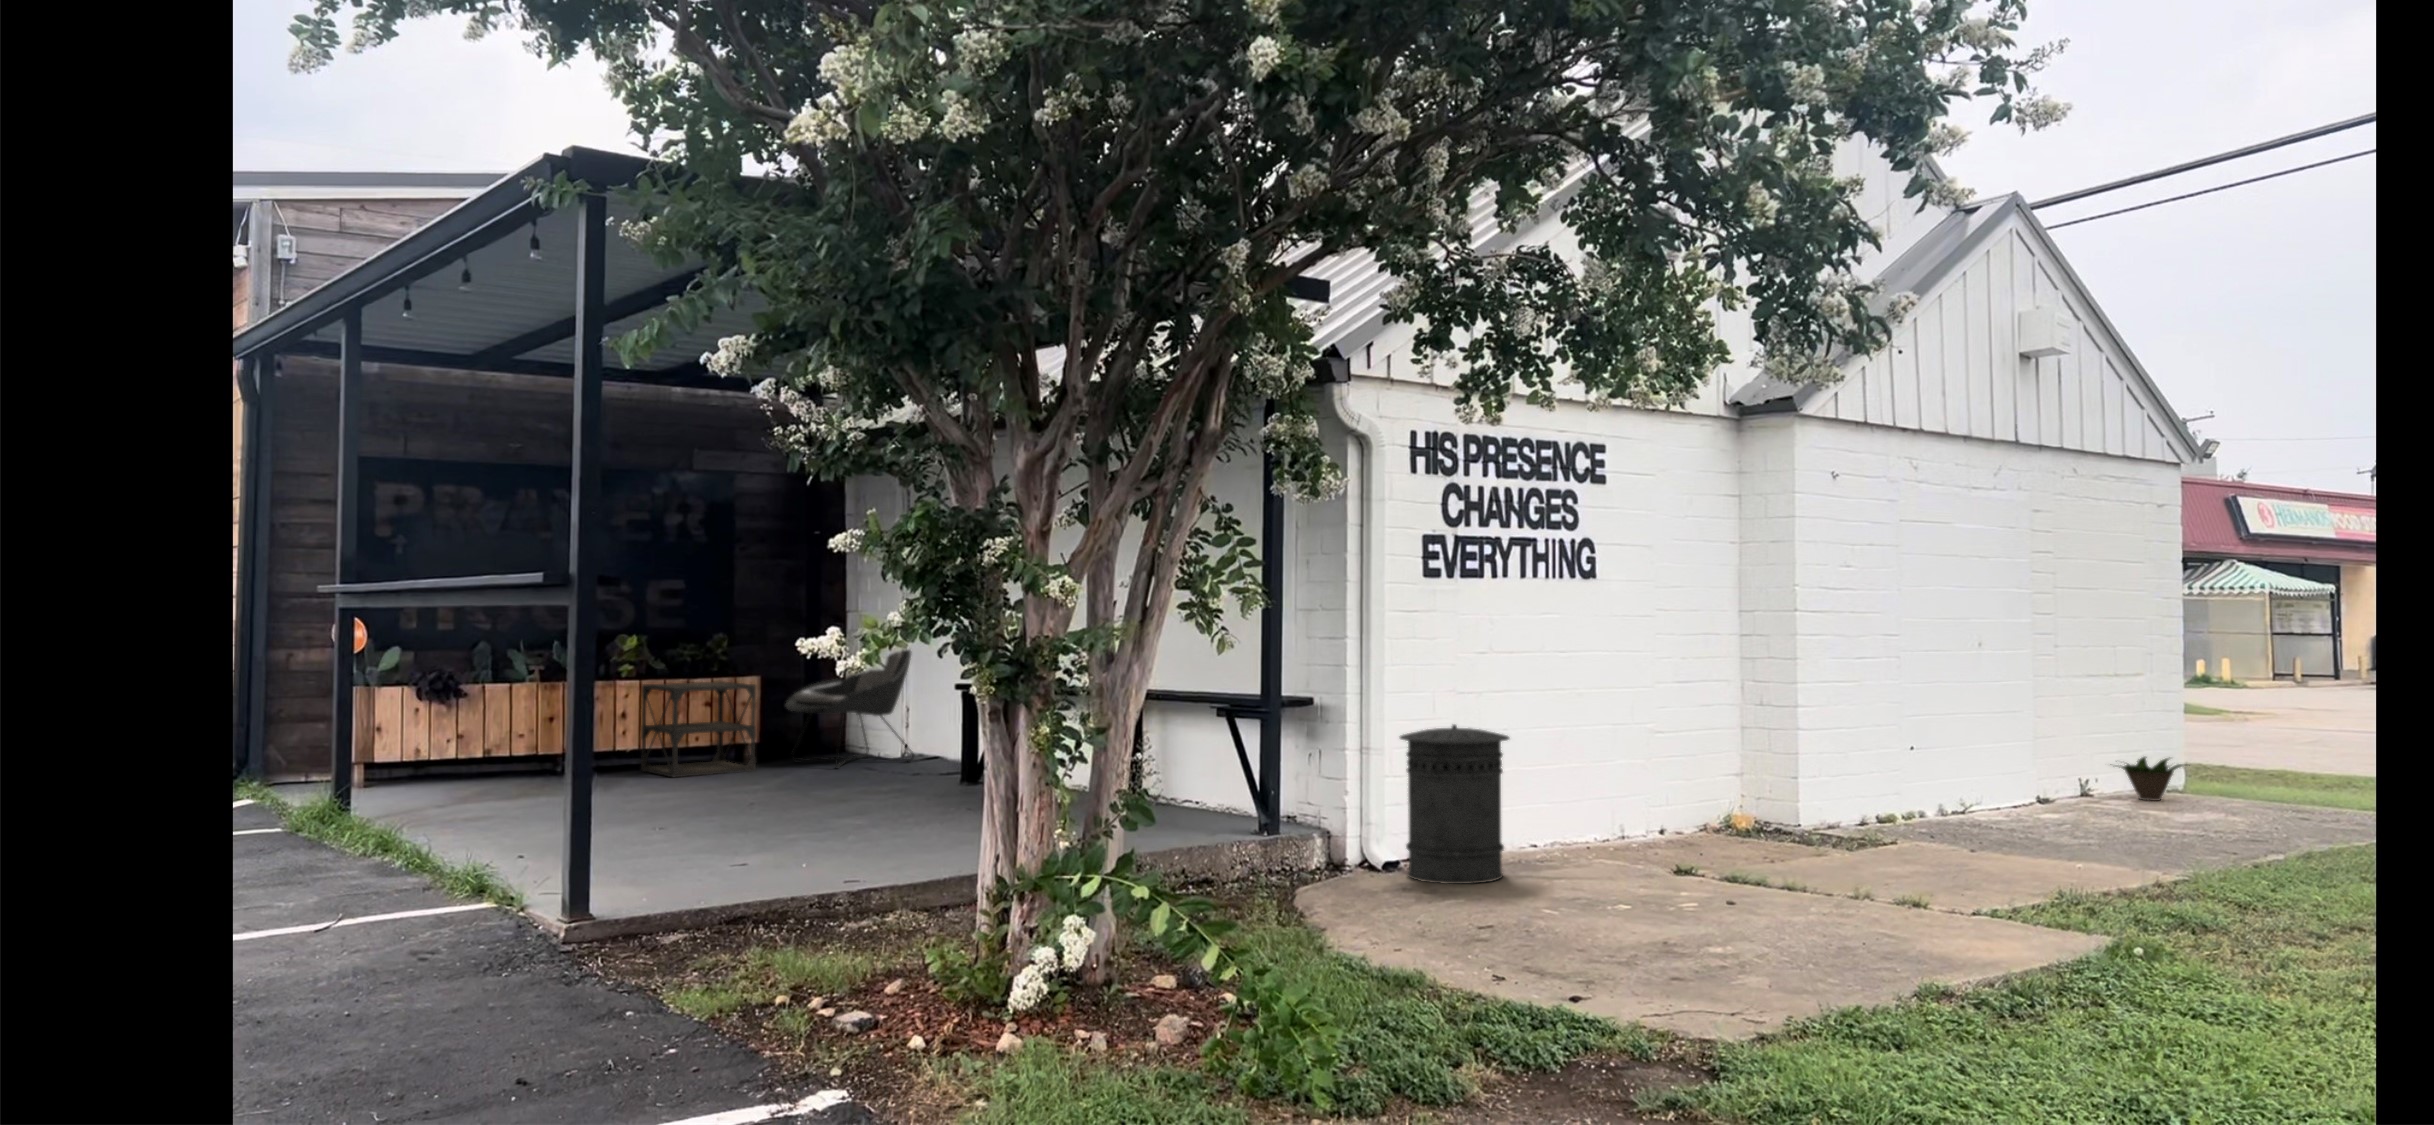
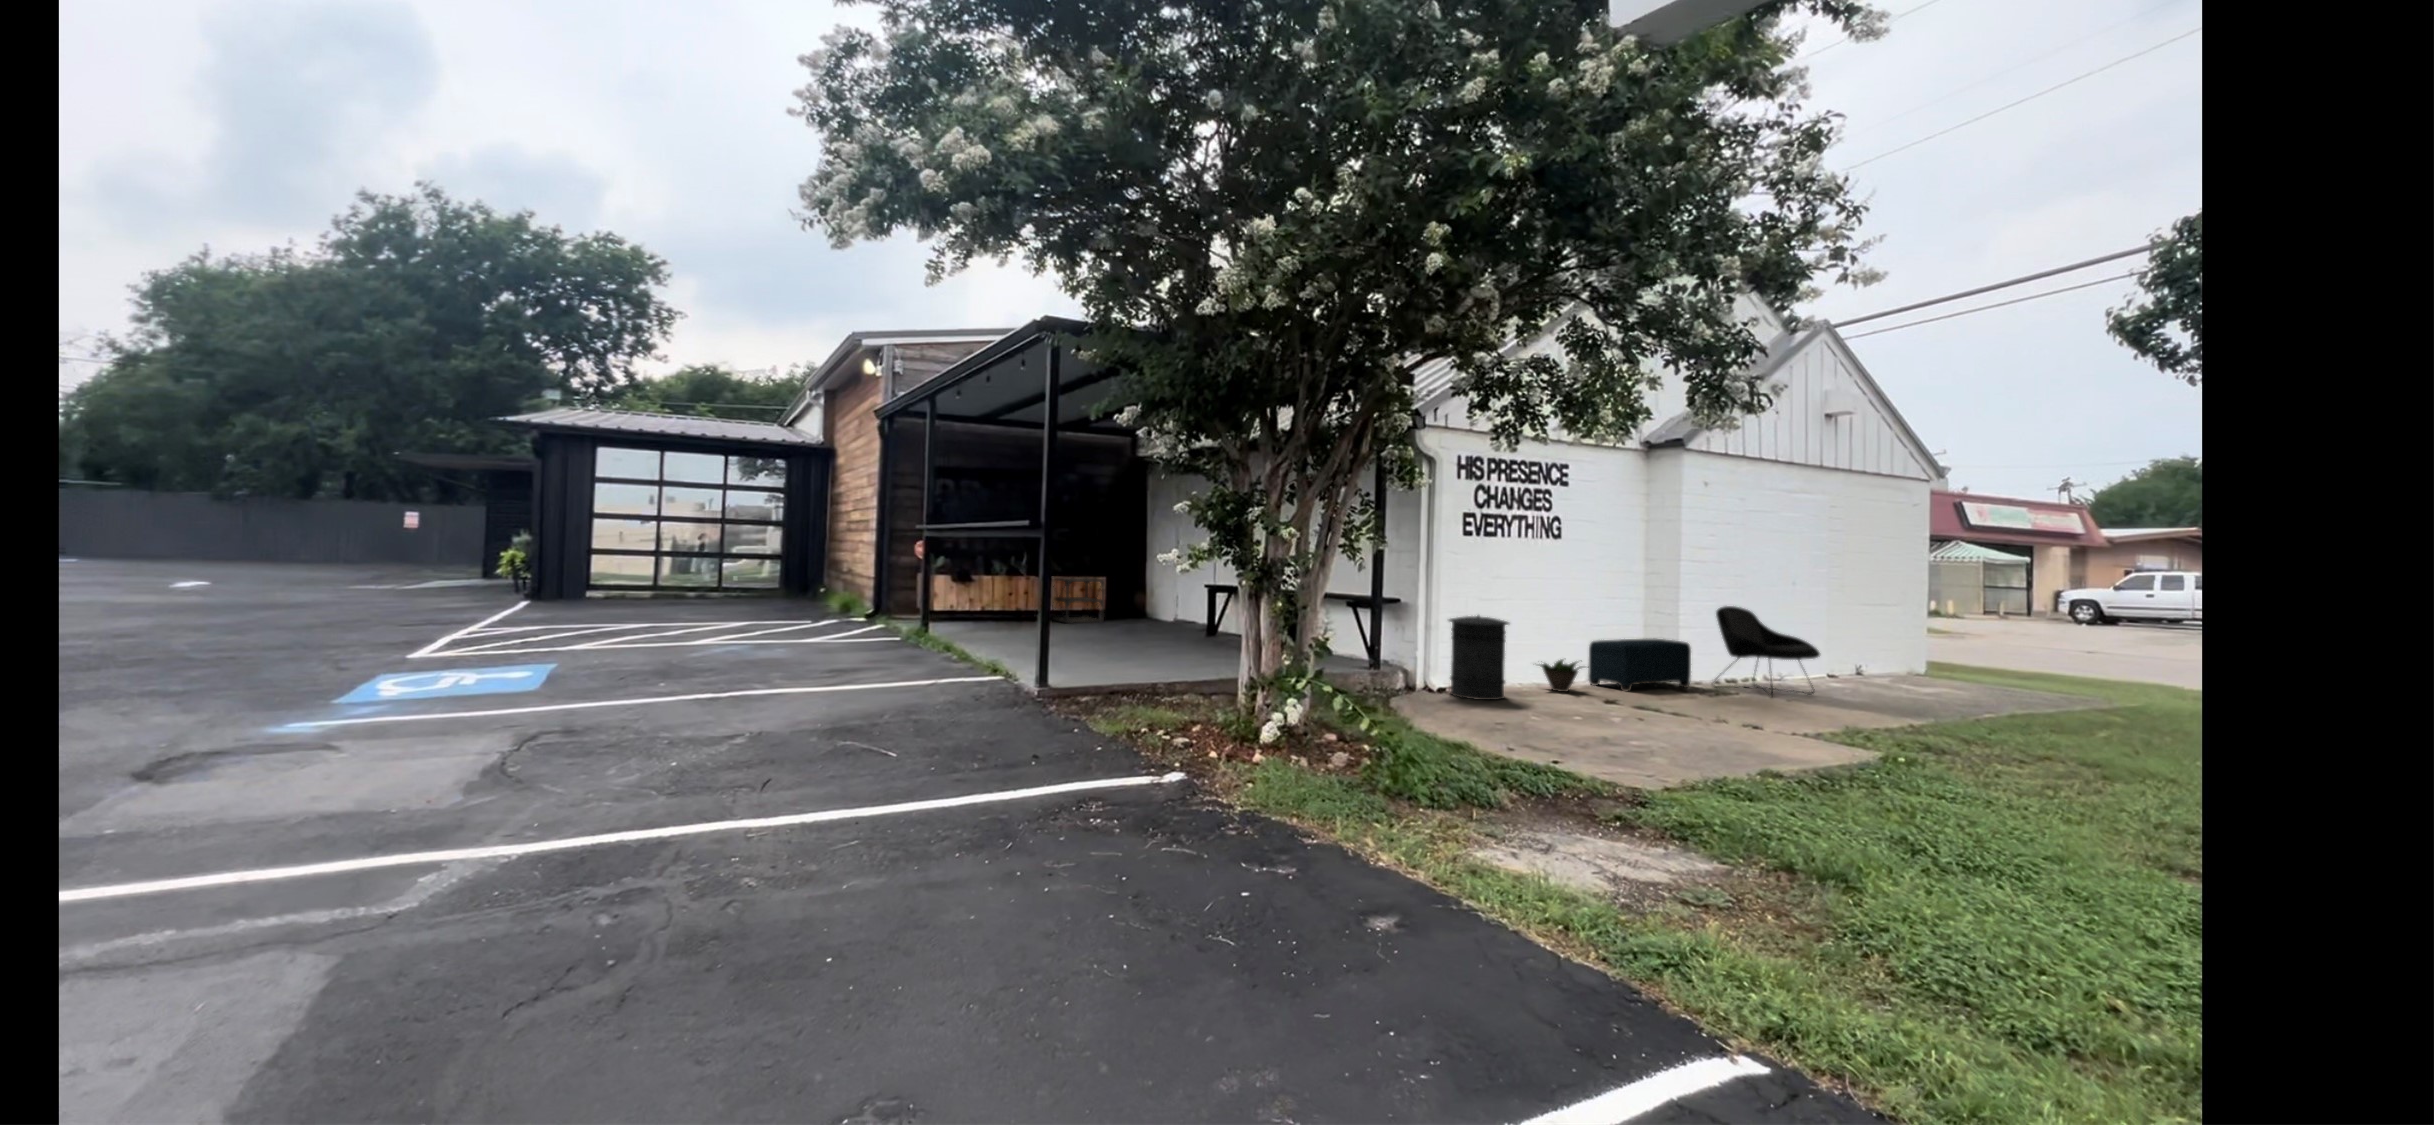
lounge chair: present [786,650,914,768] -> present [1716,606,1820,697]
bench: none [1648,752,1813,850] -> present [1588,639,1691,691]
decorative plant: present [2110,757,2190,801] -> present [1540,659,1582,692]

